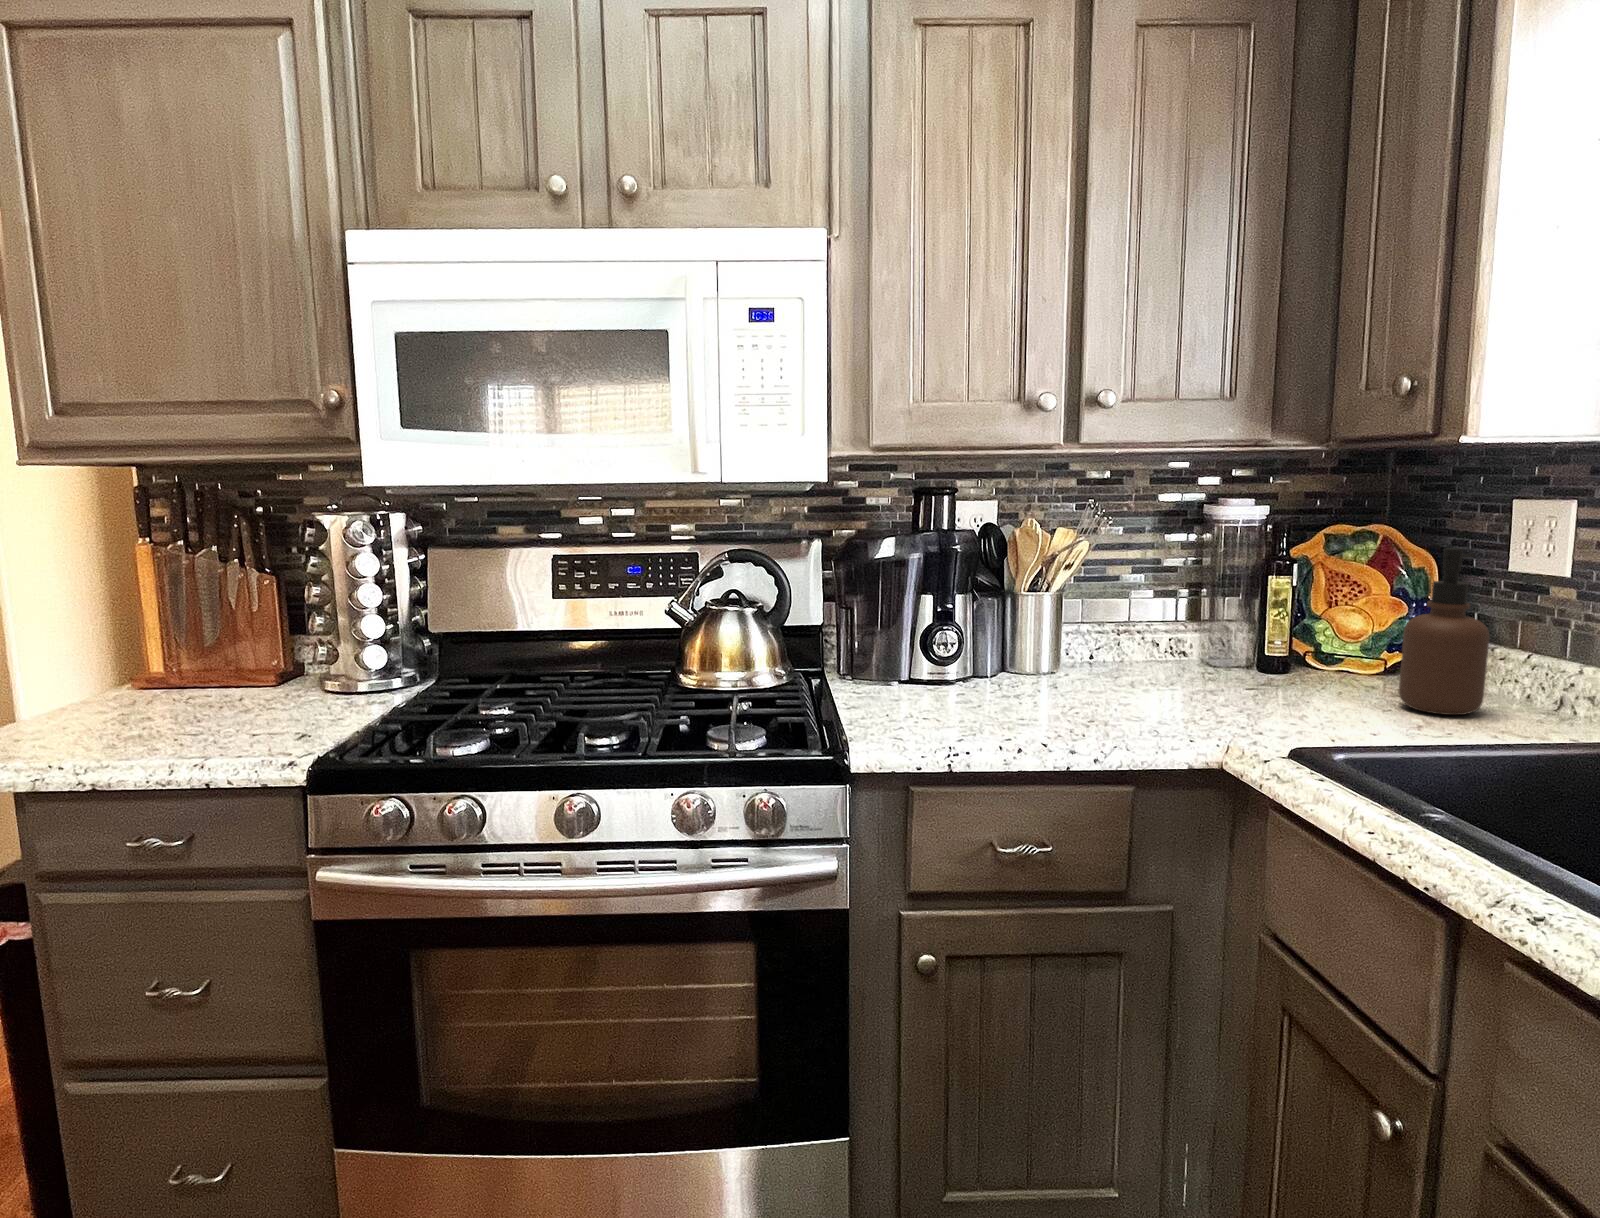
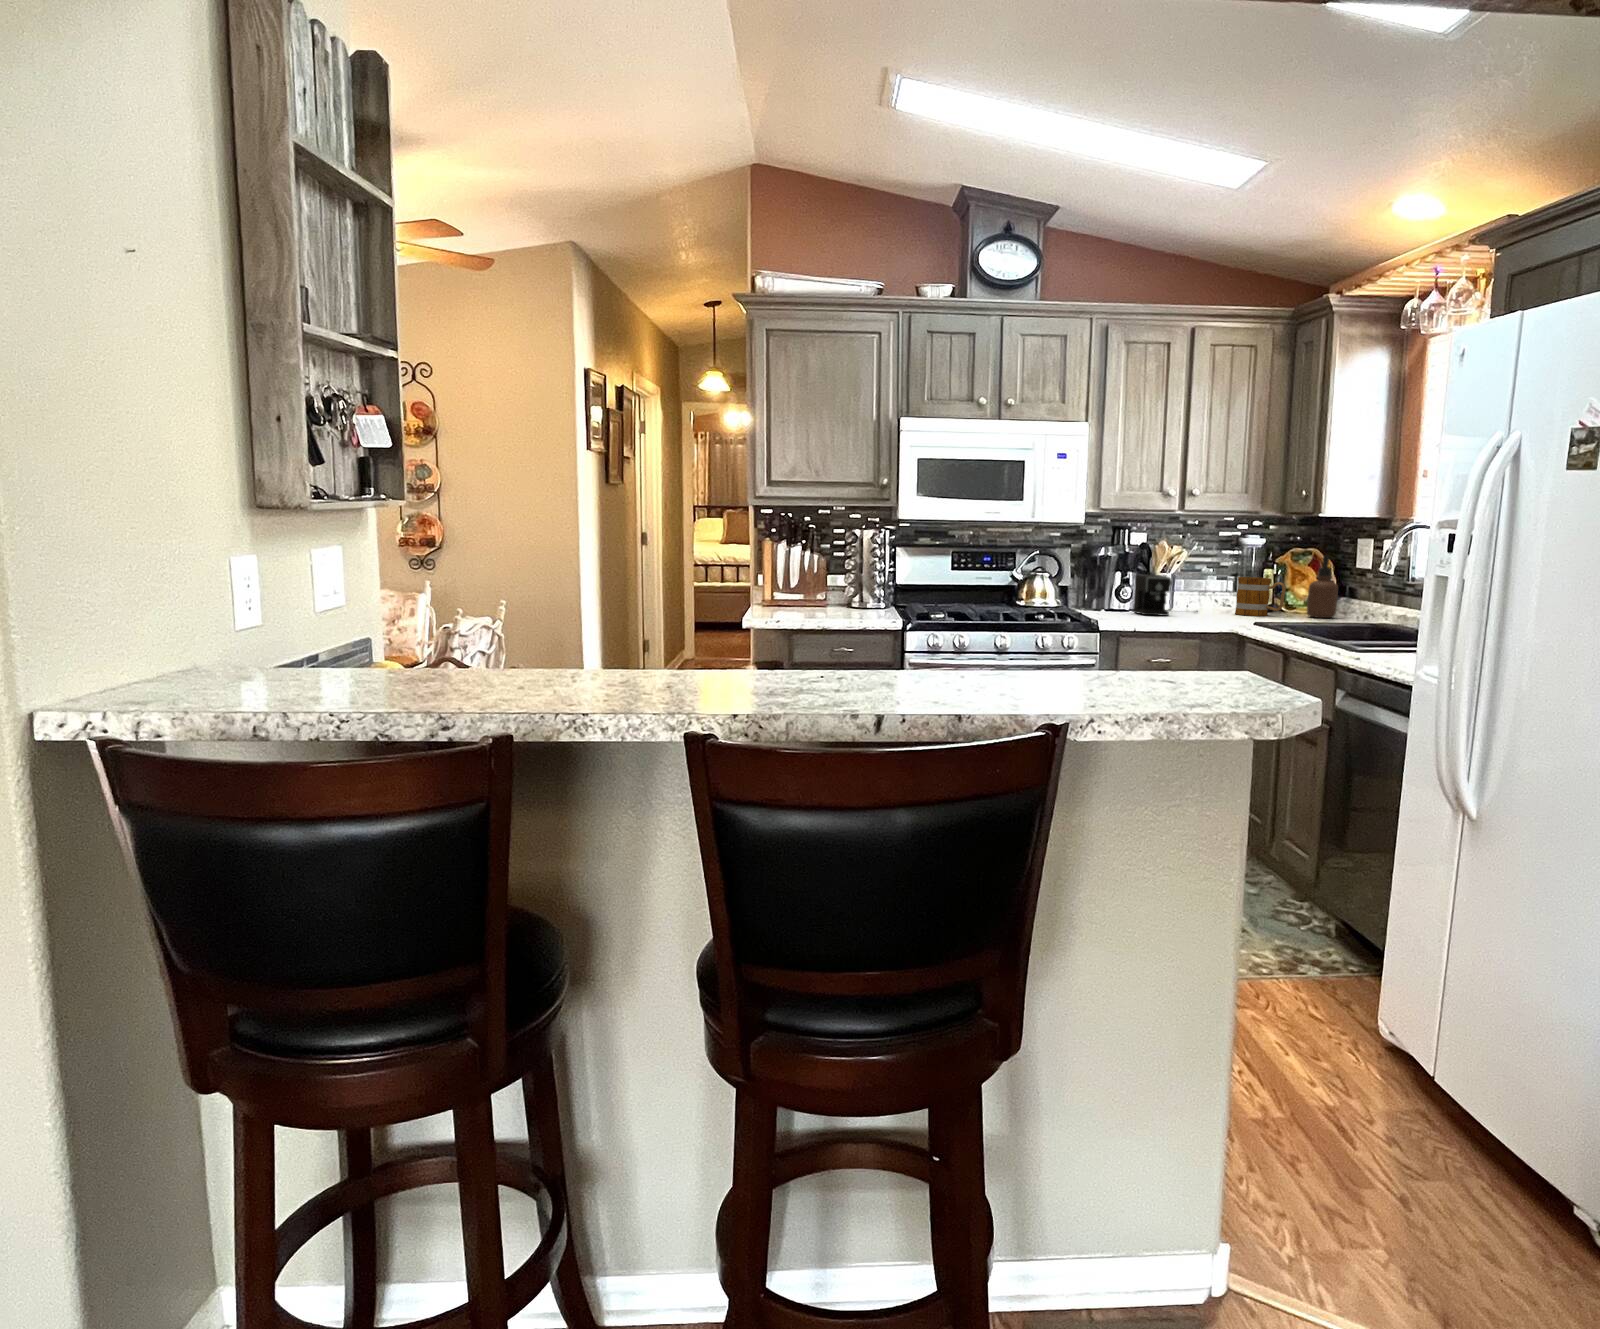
mug: none [1211,604,1349,711] -> present [1235,577,1286,616]
coffee maker: none [955,611,1121,729] -> present [1133,575,1198,616]

